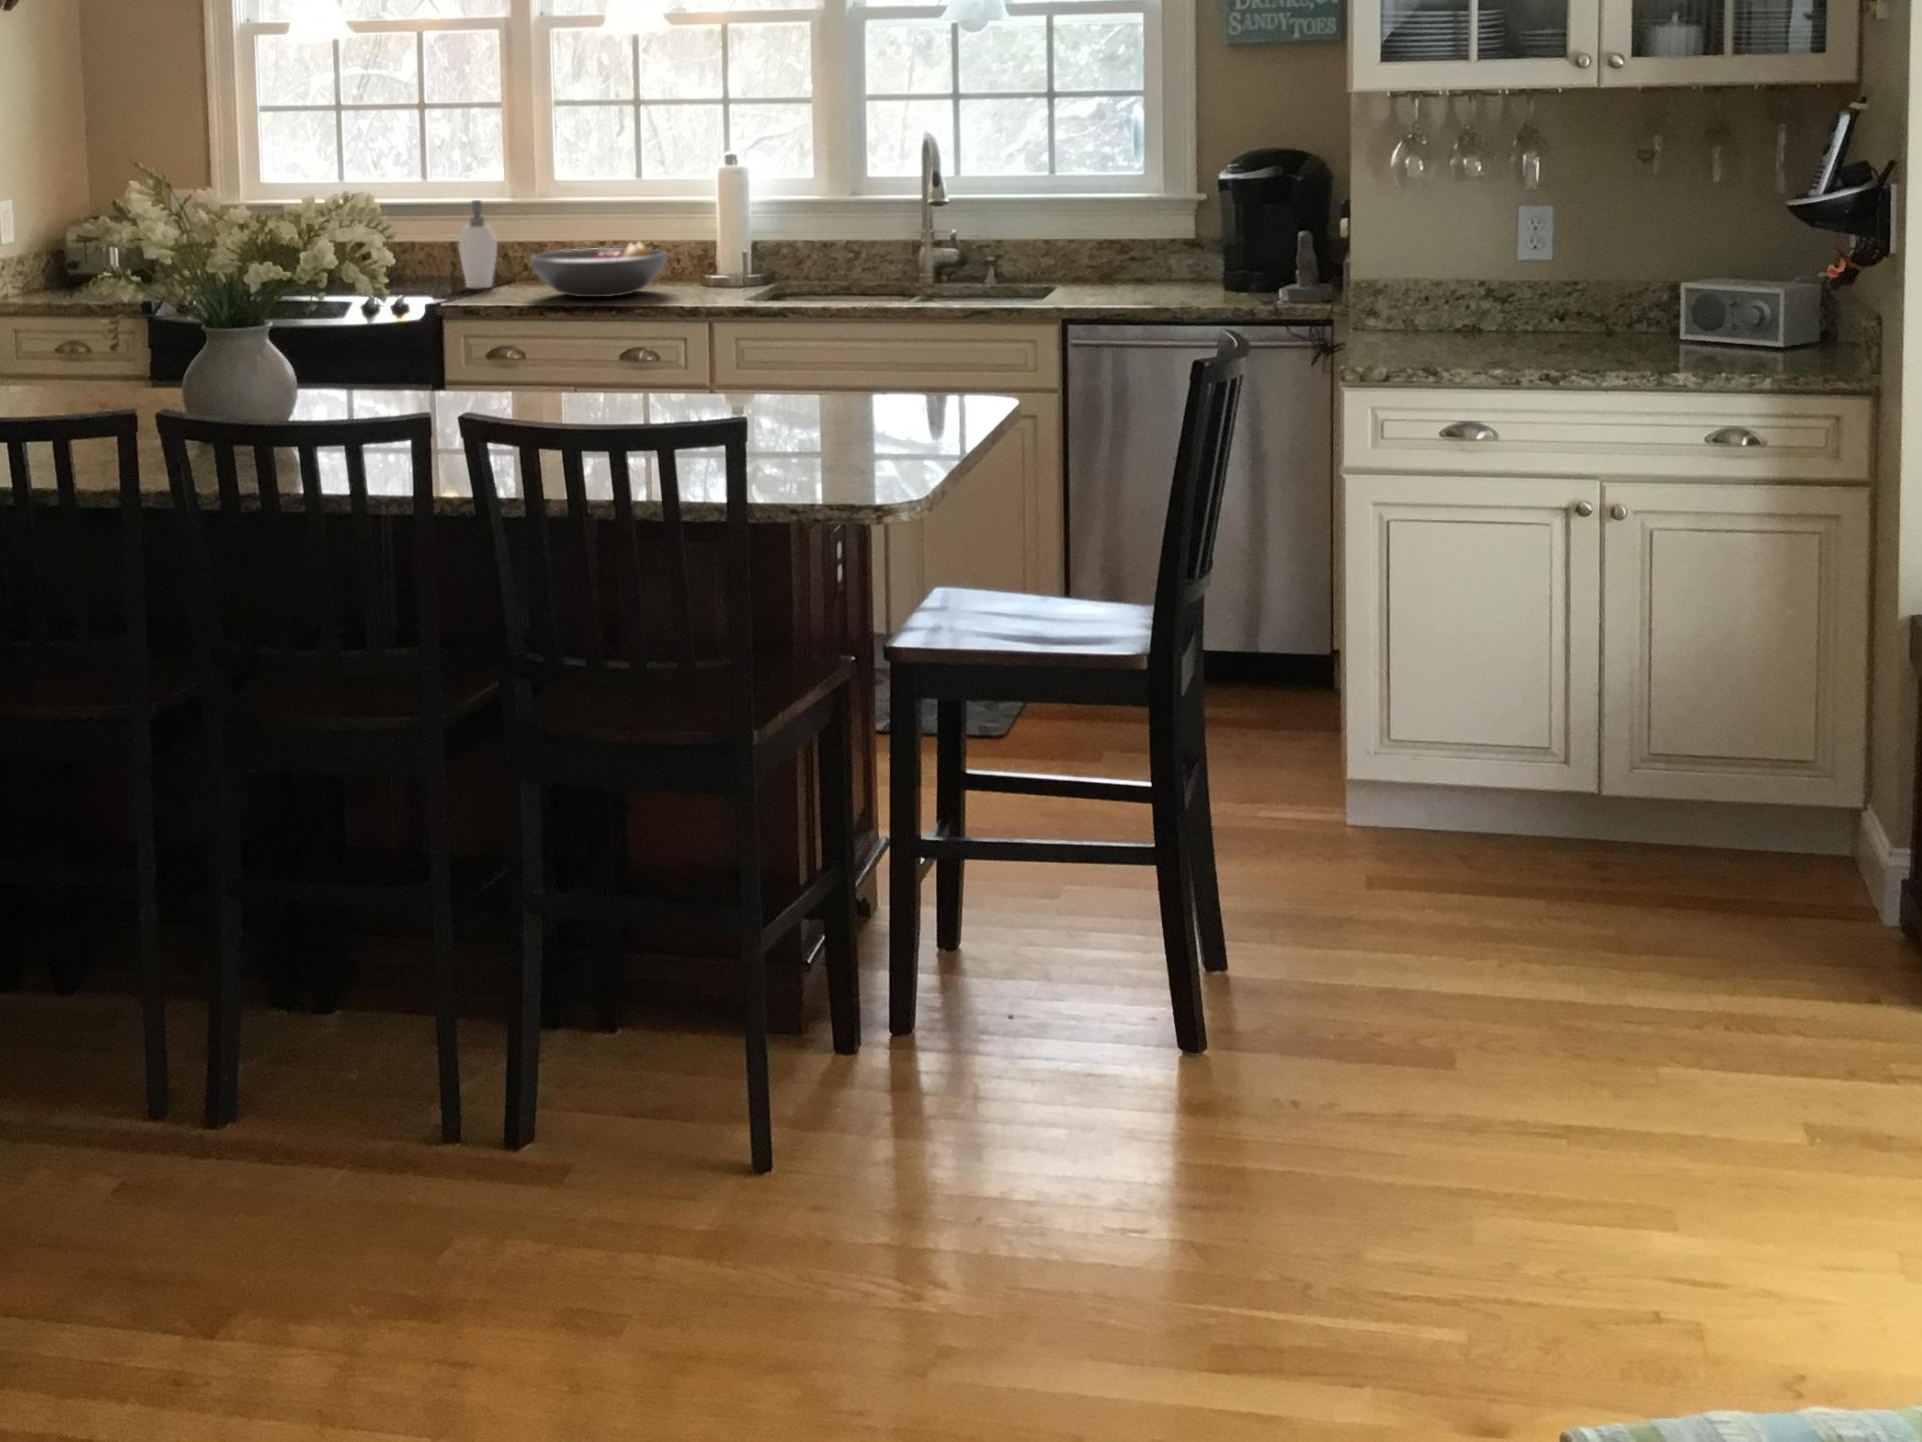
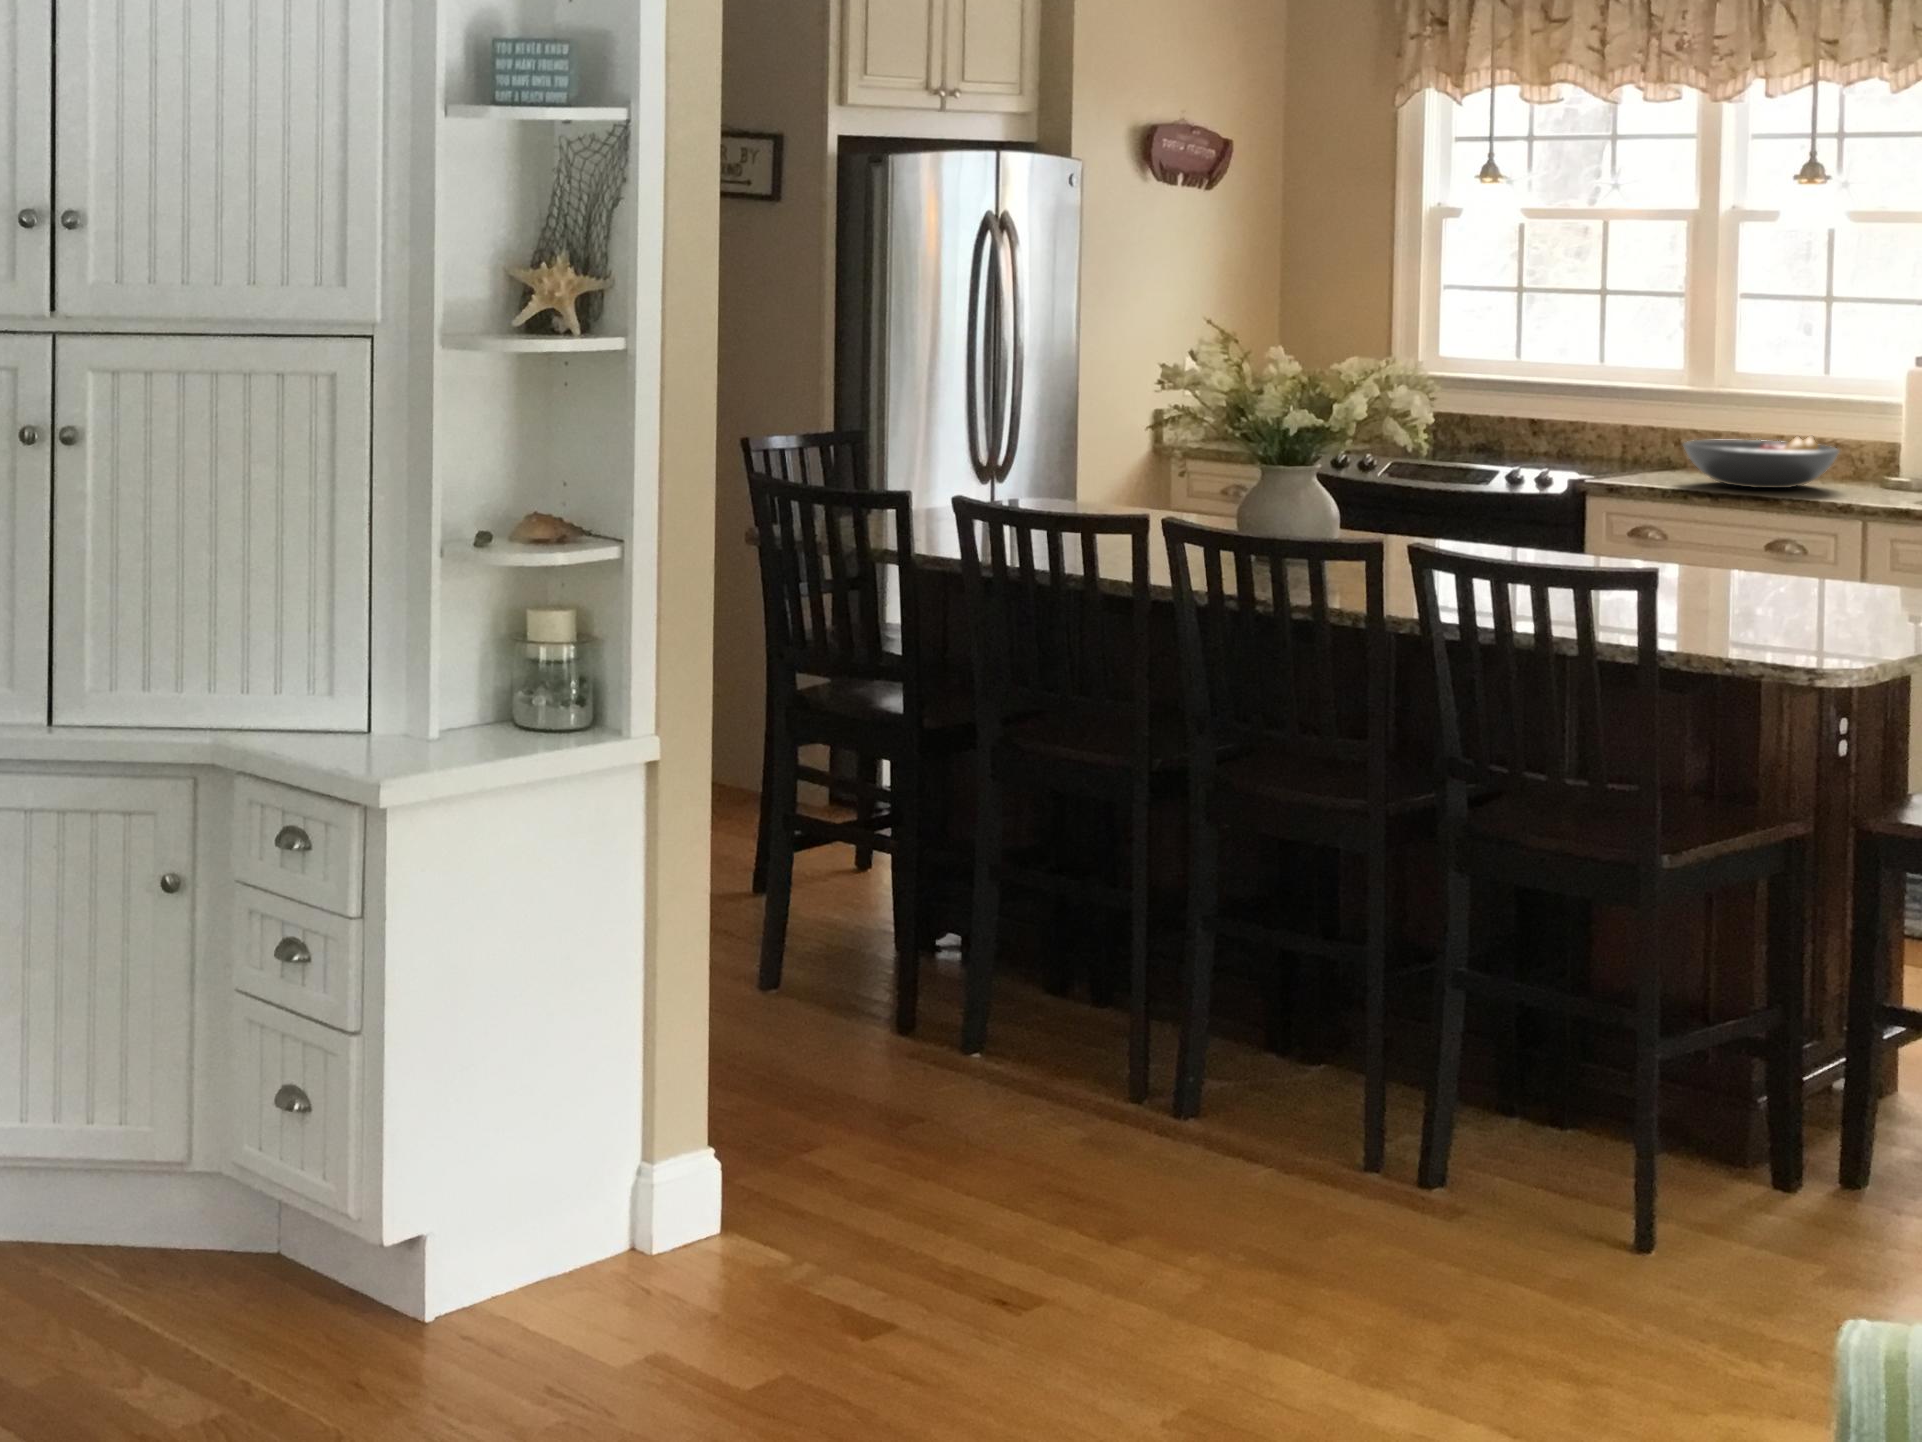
soap dispenser: present [459,200,497,288] -> none [1621,385,1665,470]

